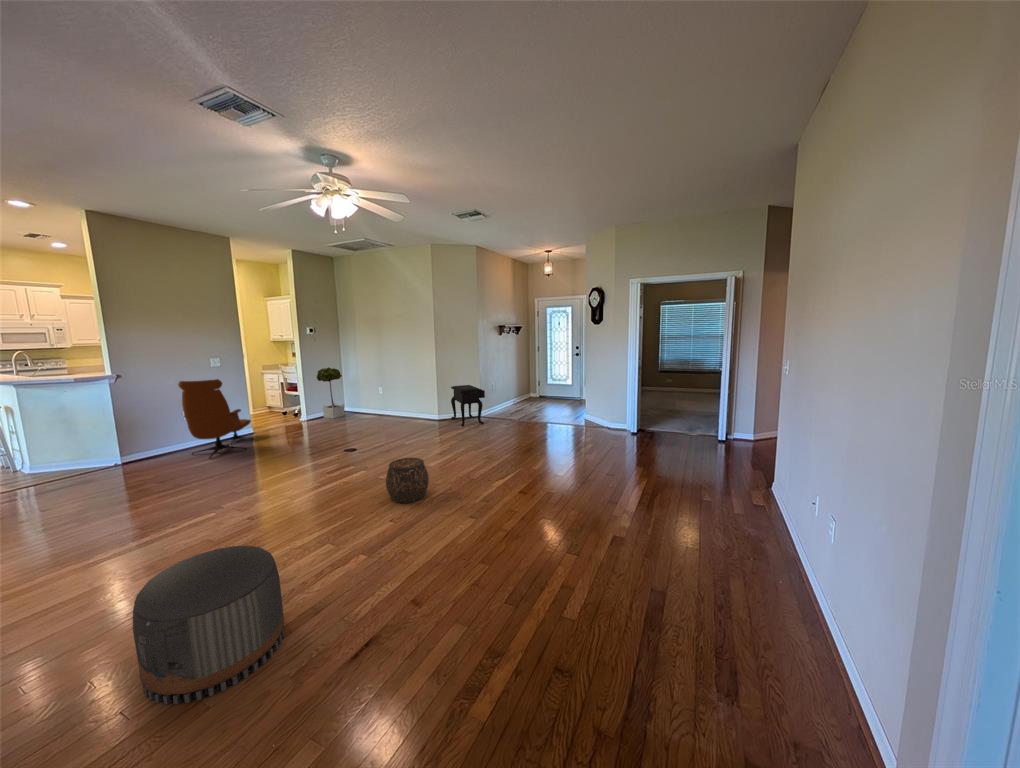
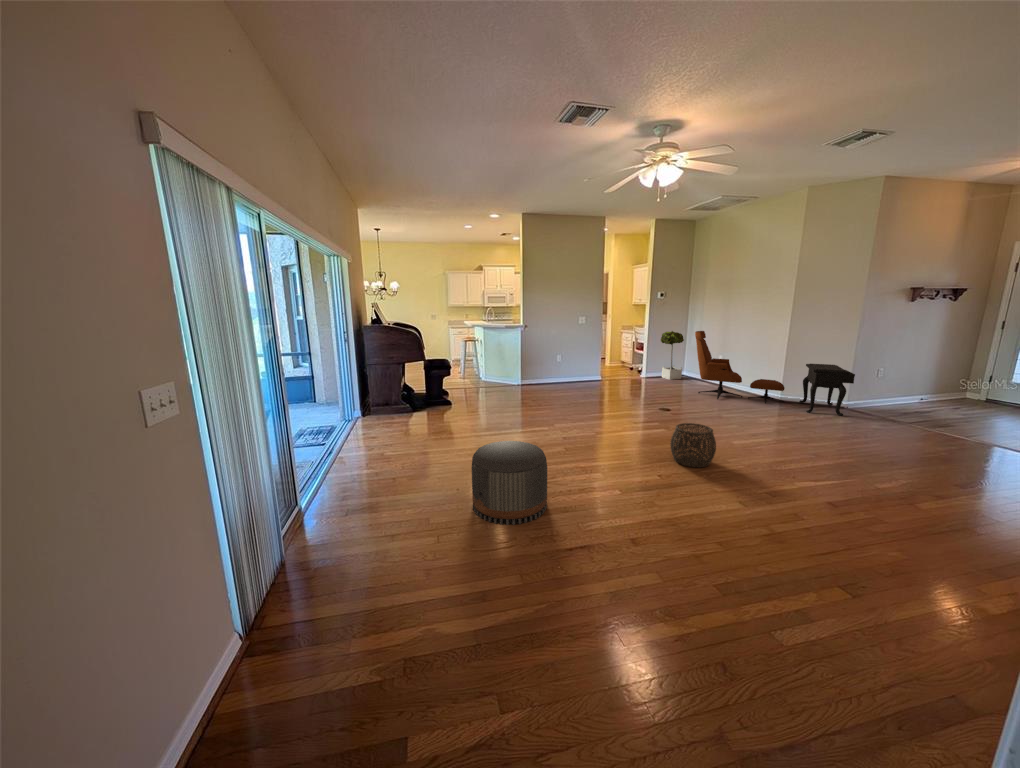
lounge chair: present [178,379,253,459] -> present [695,331,785,403]

